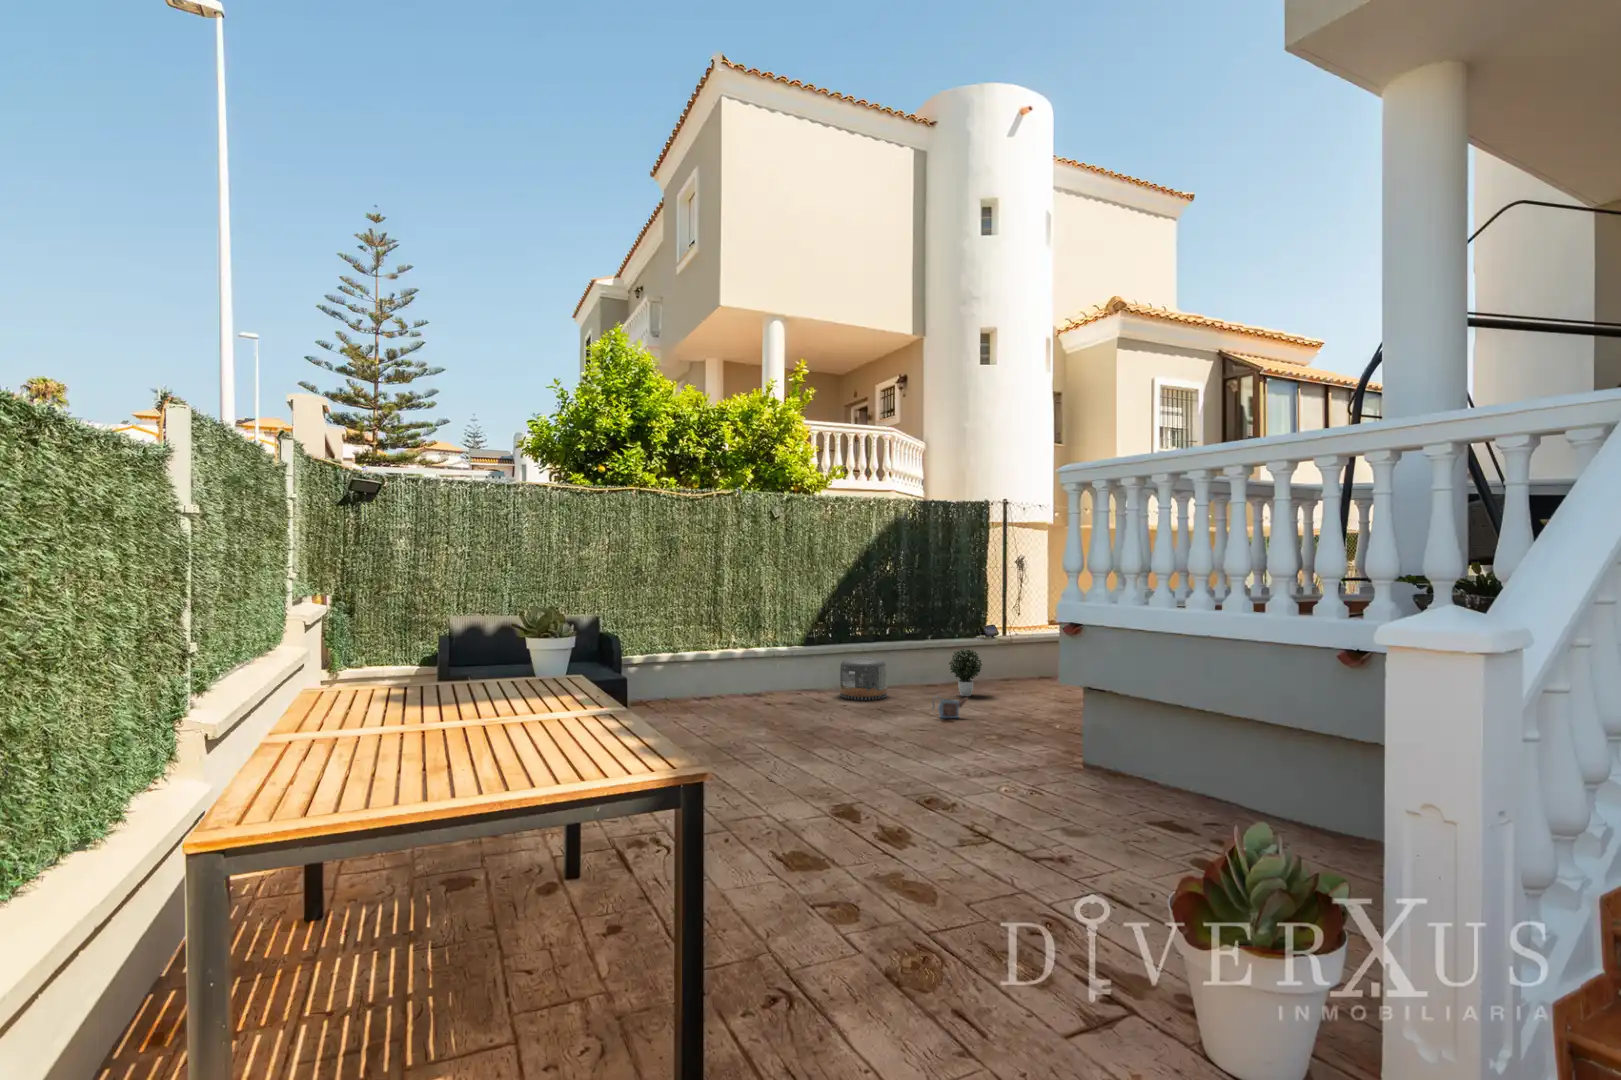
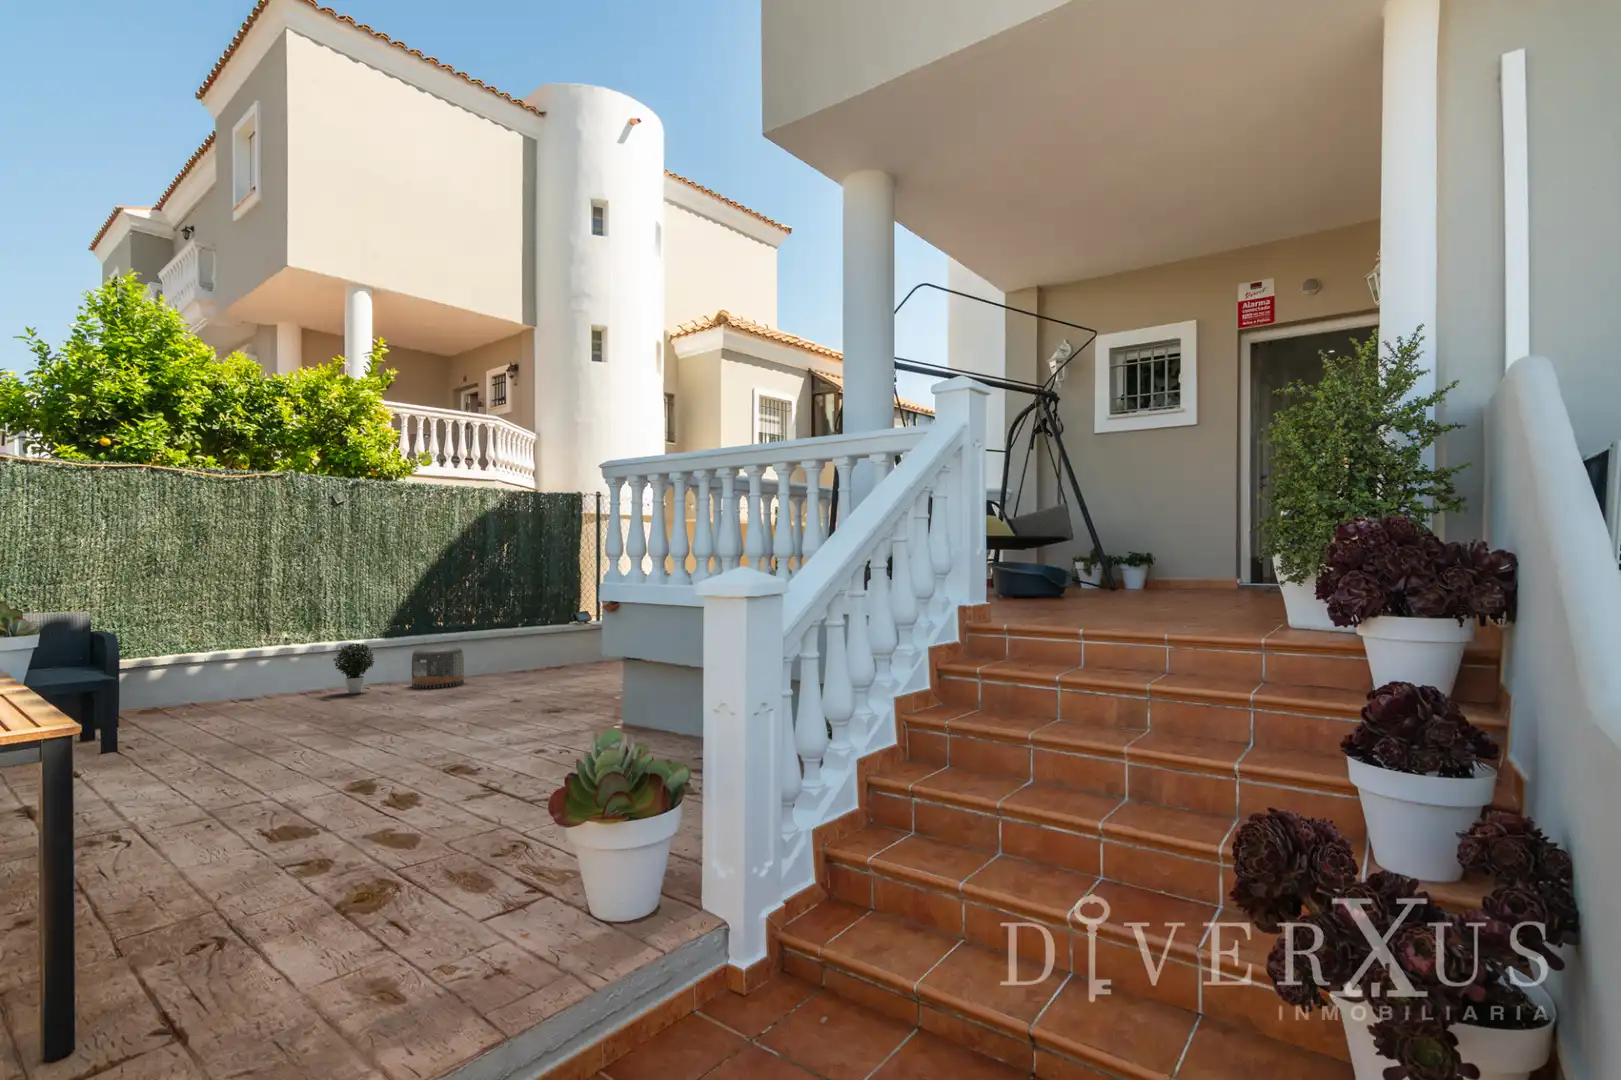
potted plant: present [949,649,982,696] -> present [333,643,374,694]
watering can: present [932,696,968,718] -> none [498,673,536,695]

